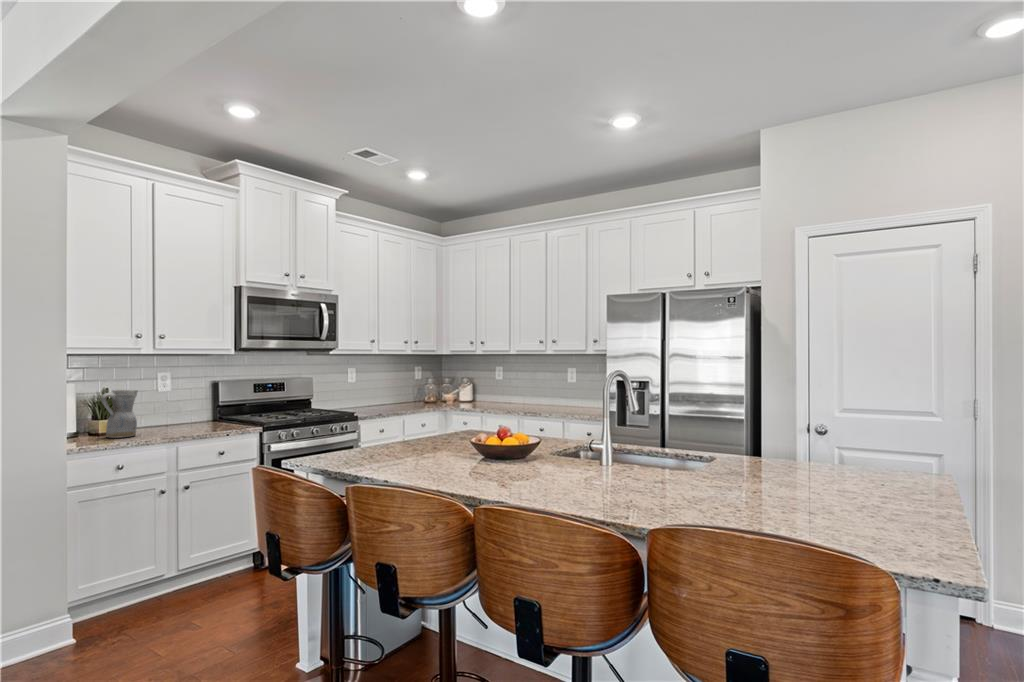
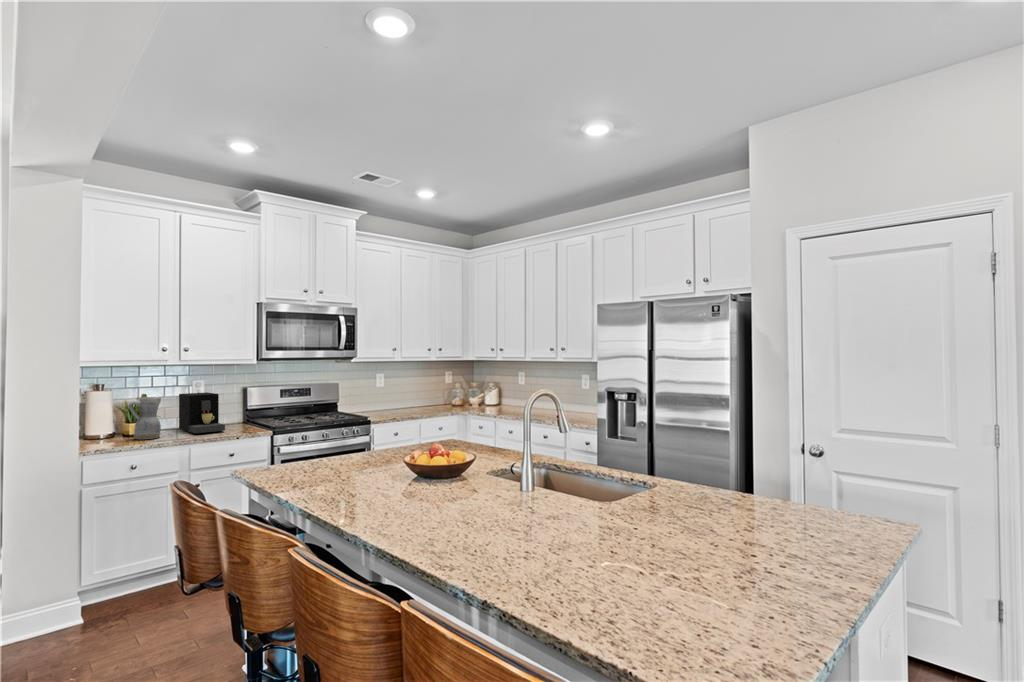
coffee maker: none [148,386,208,430] -> present [179,392,225,433]

